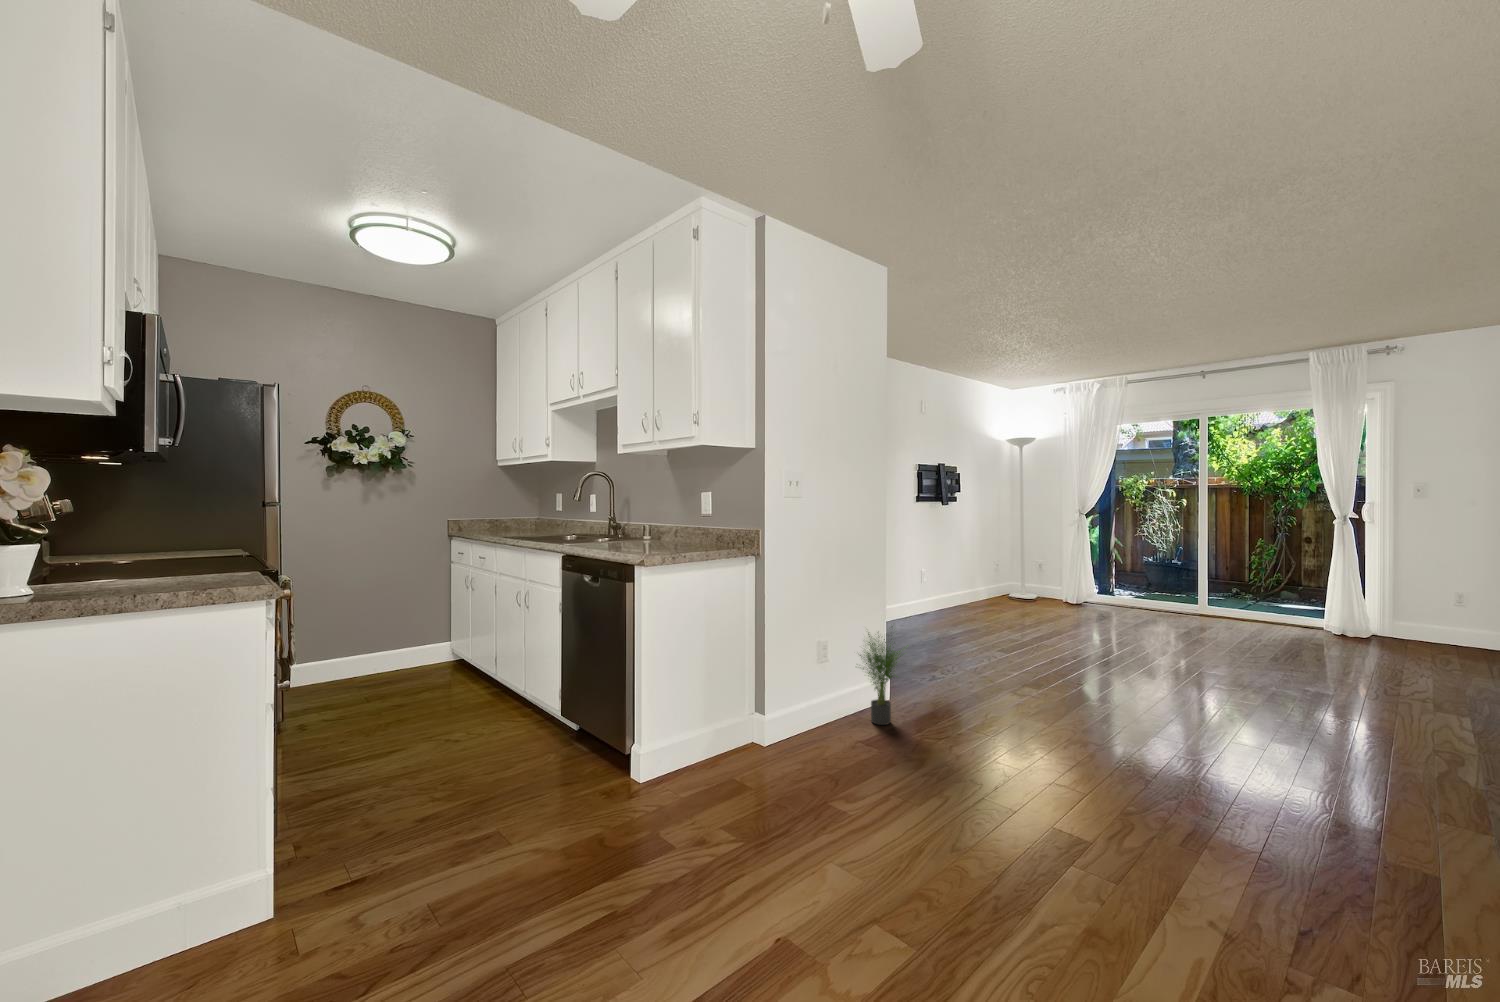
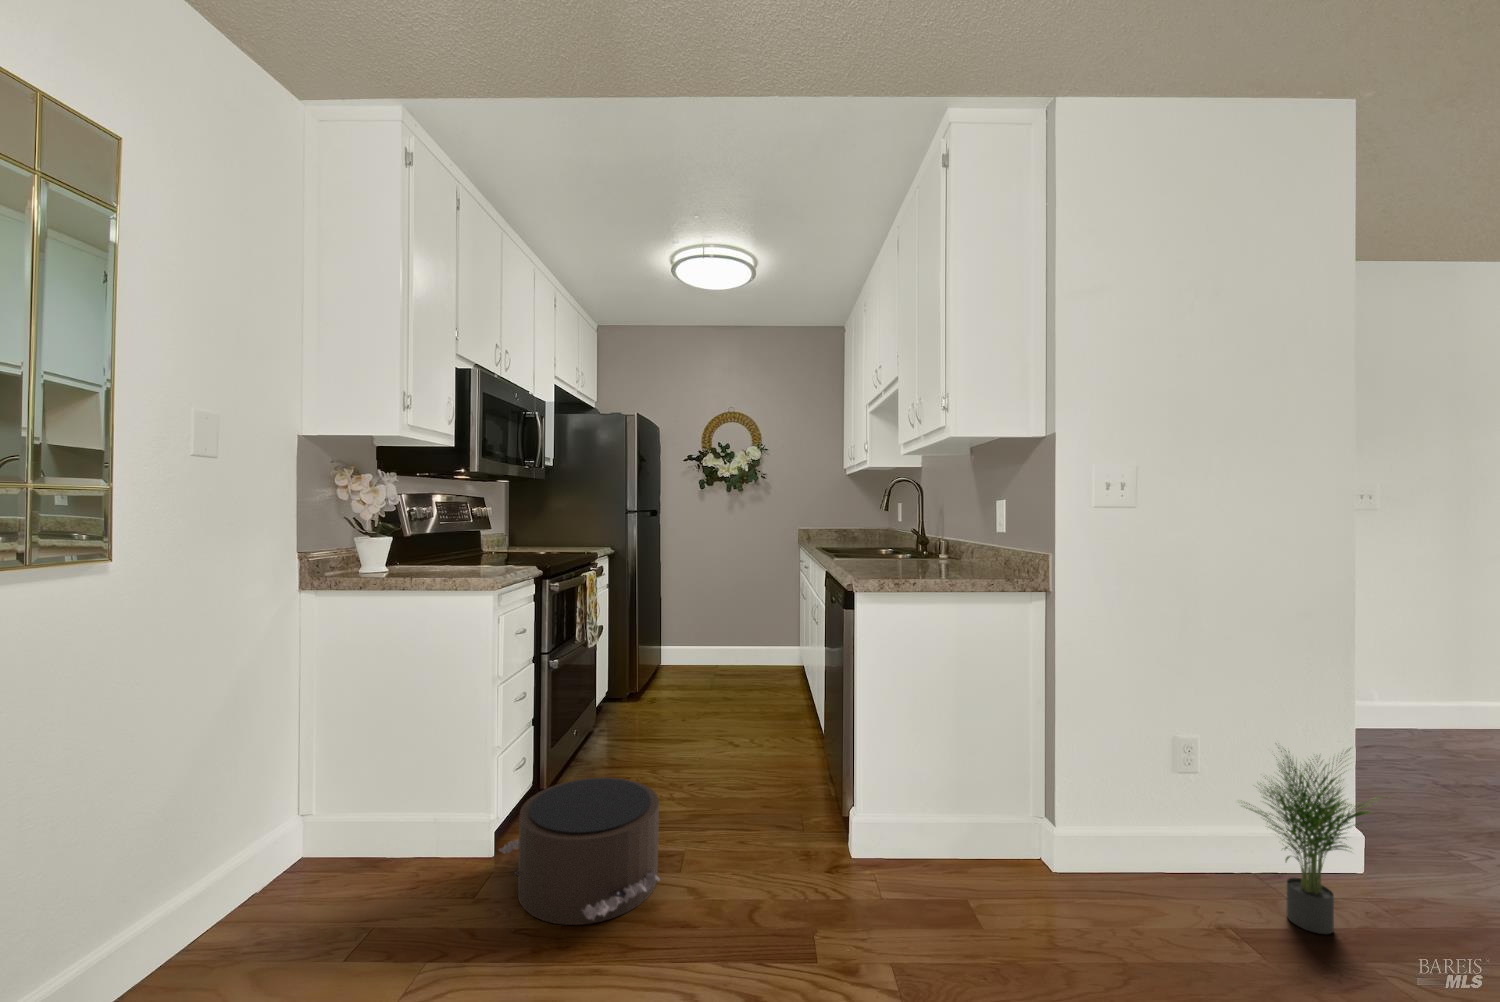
pouf: none [321,774,532,927] -> present [499,777,661,925]

